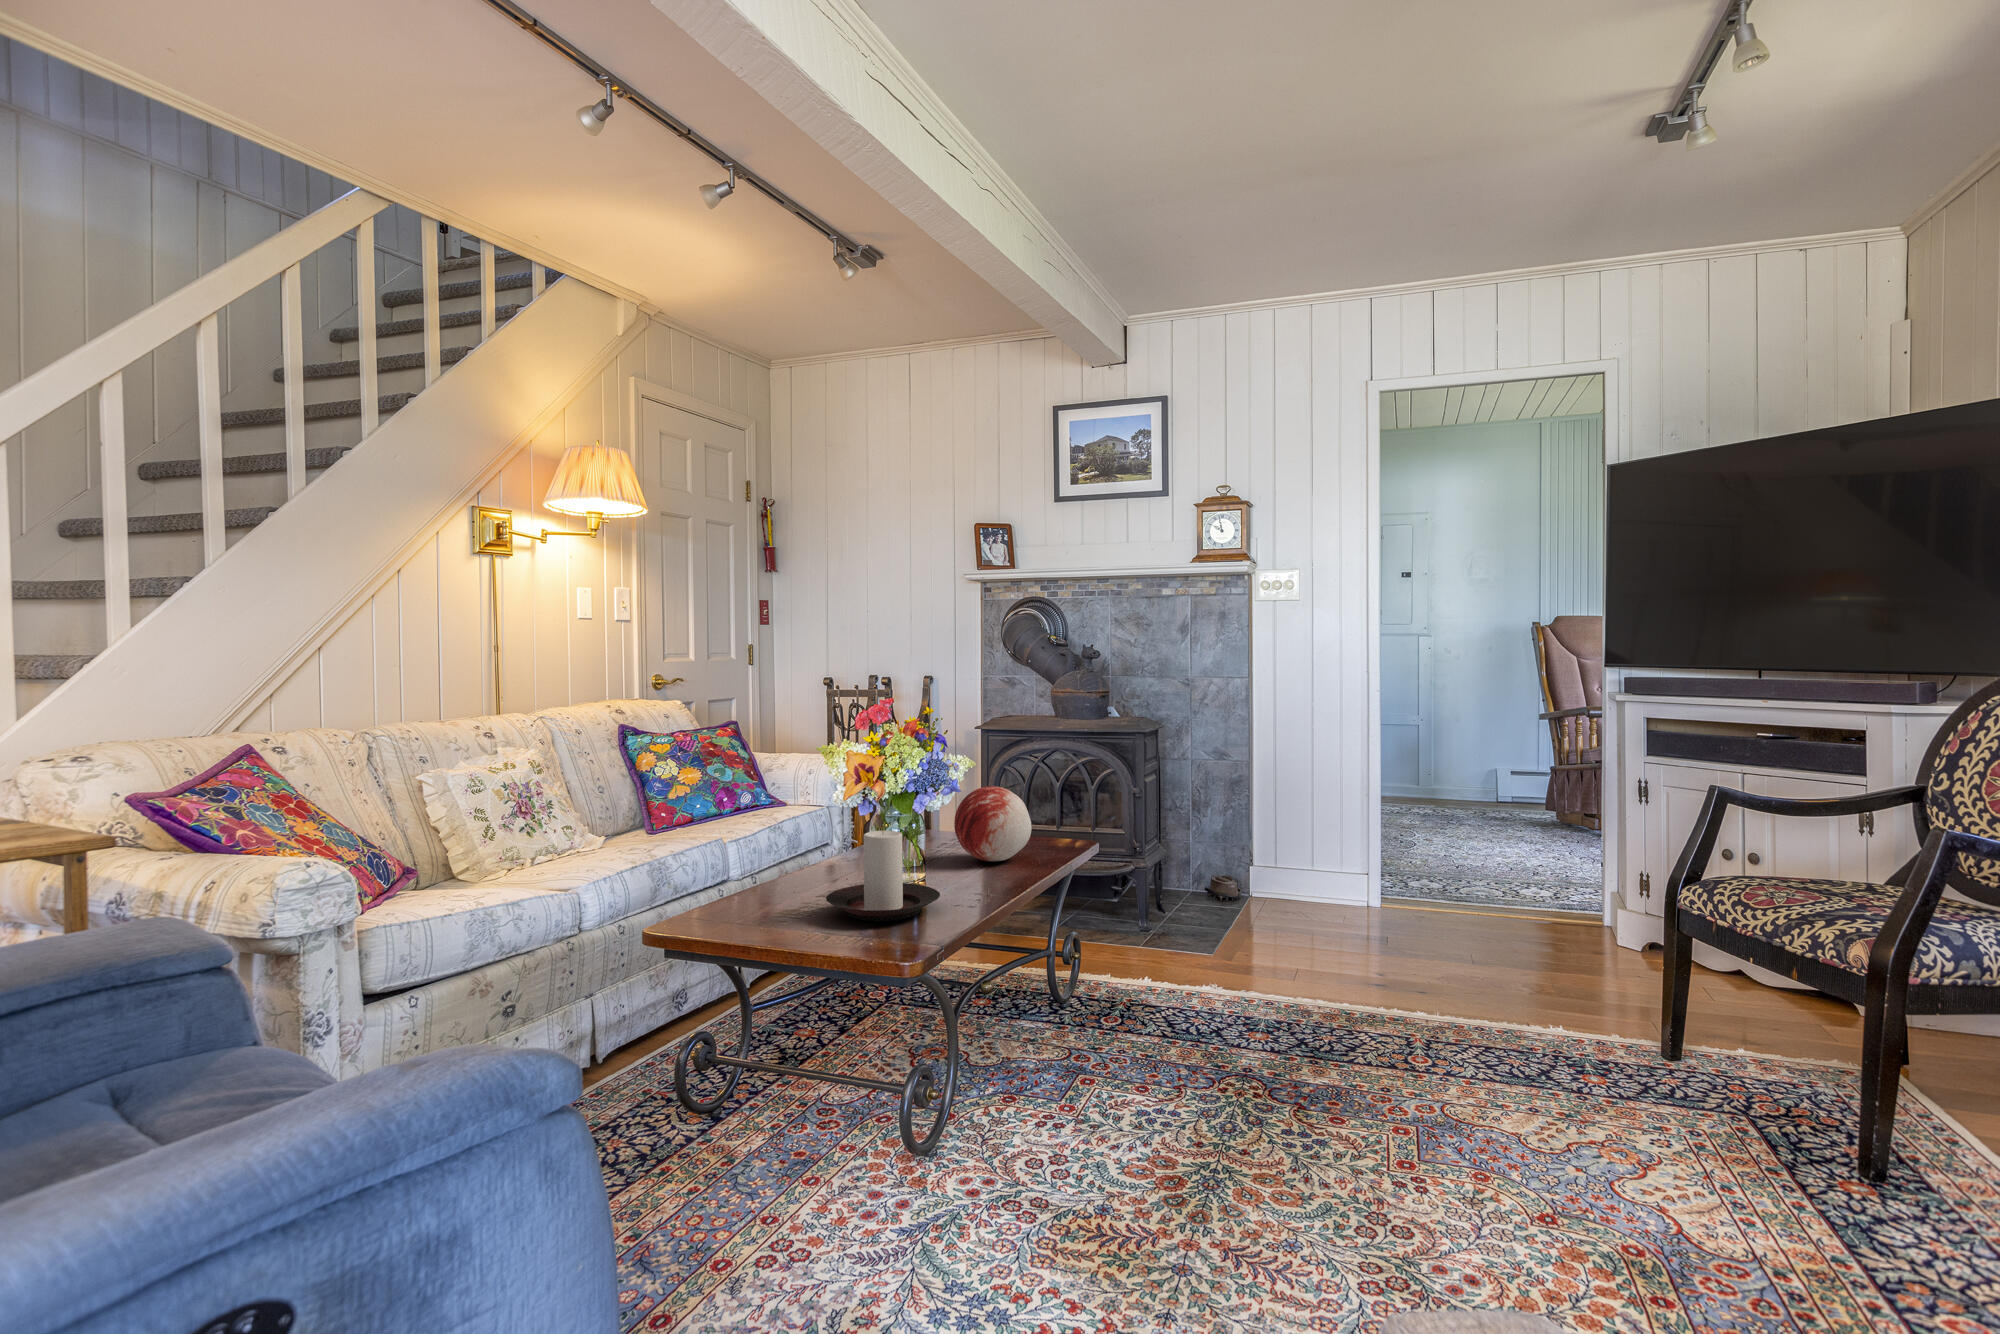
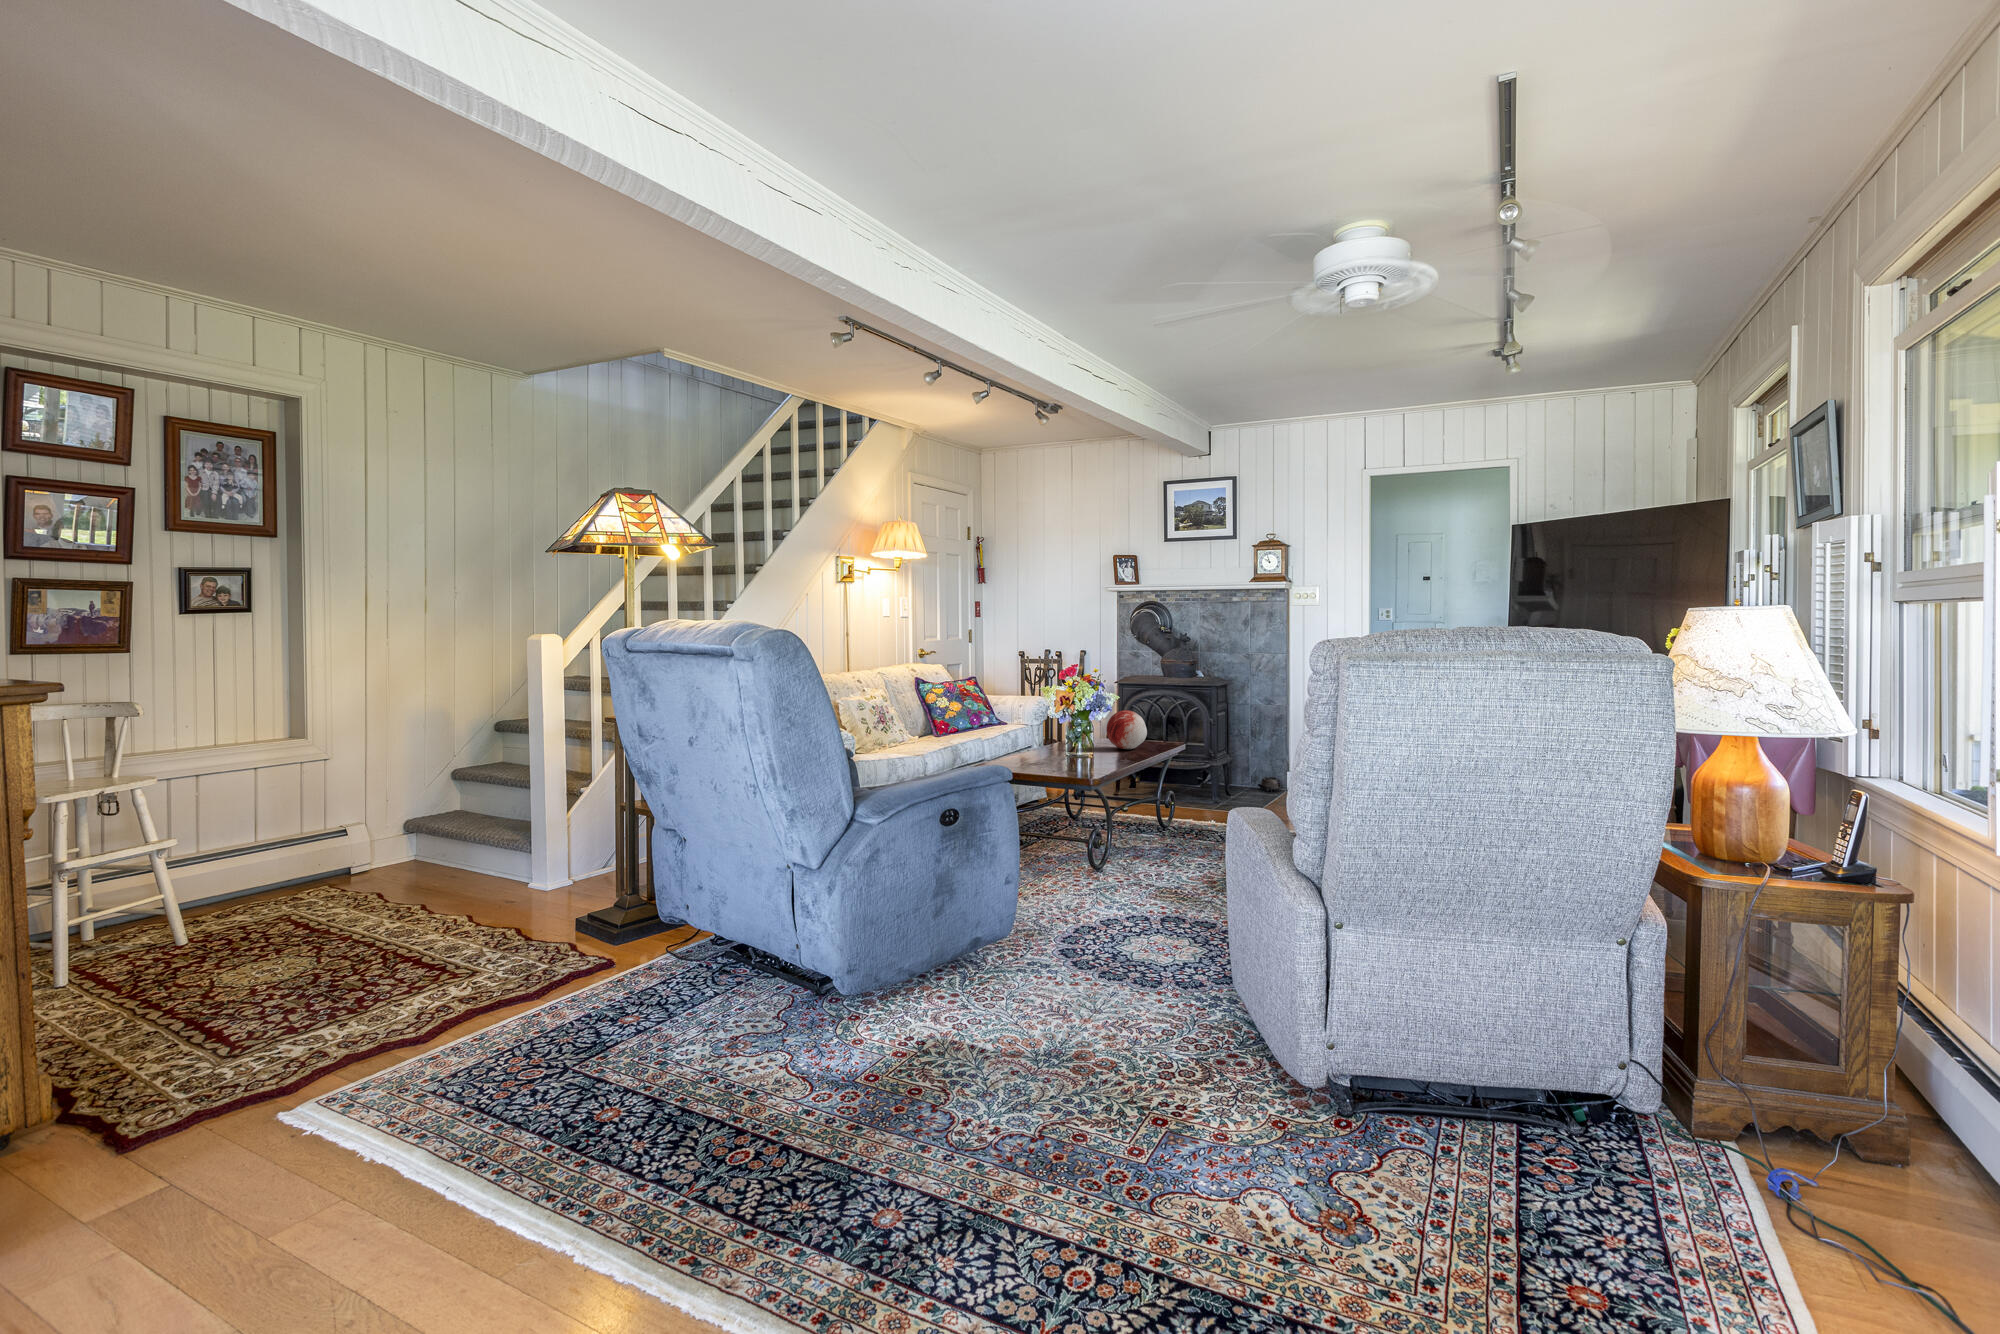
candle holder: present [826,828,940,921] -> none [1049,725,1103,767]

